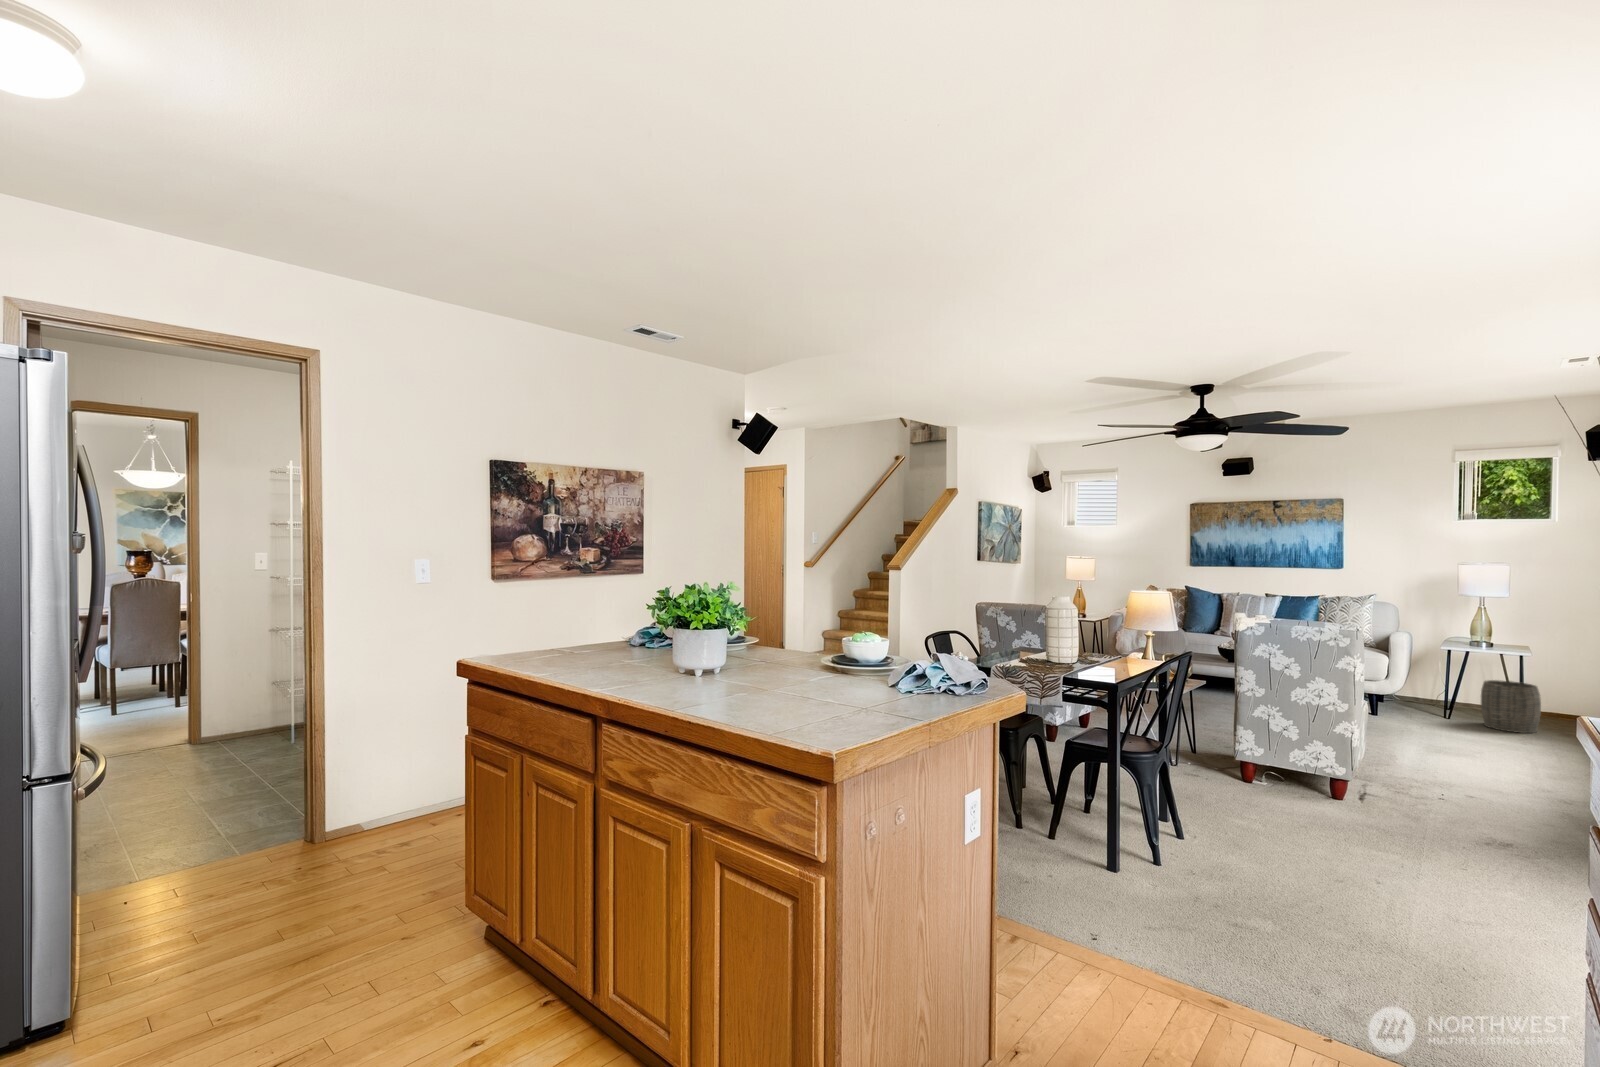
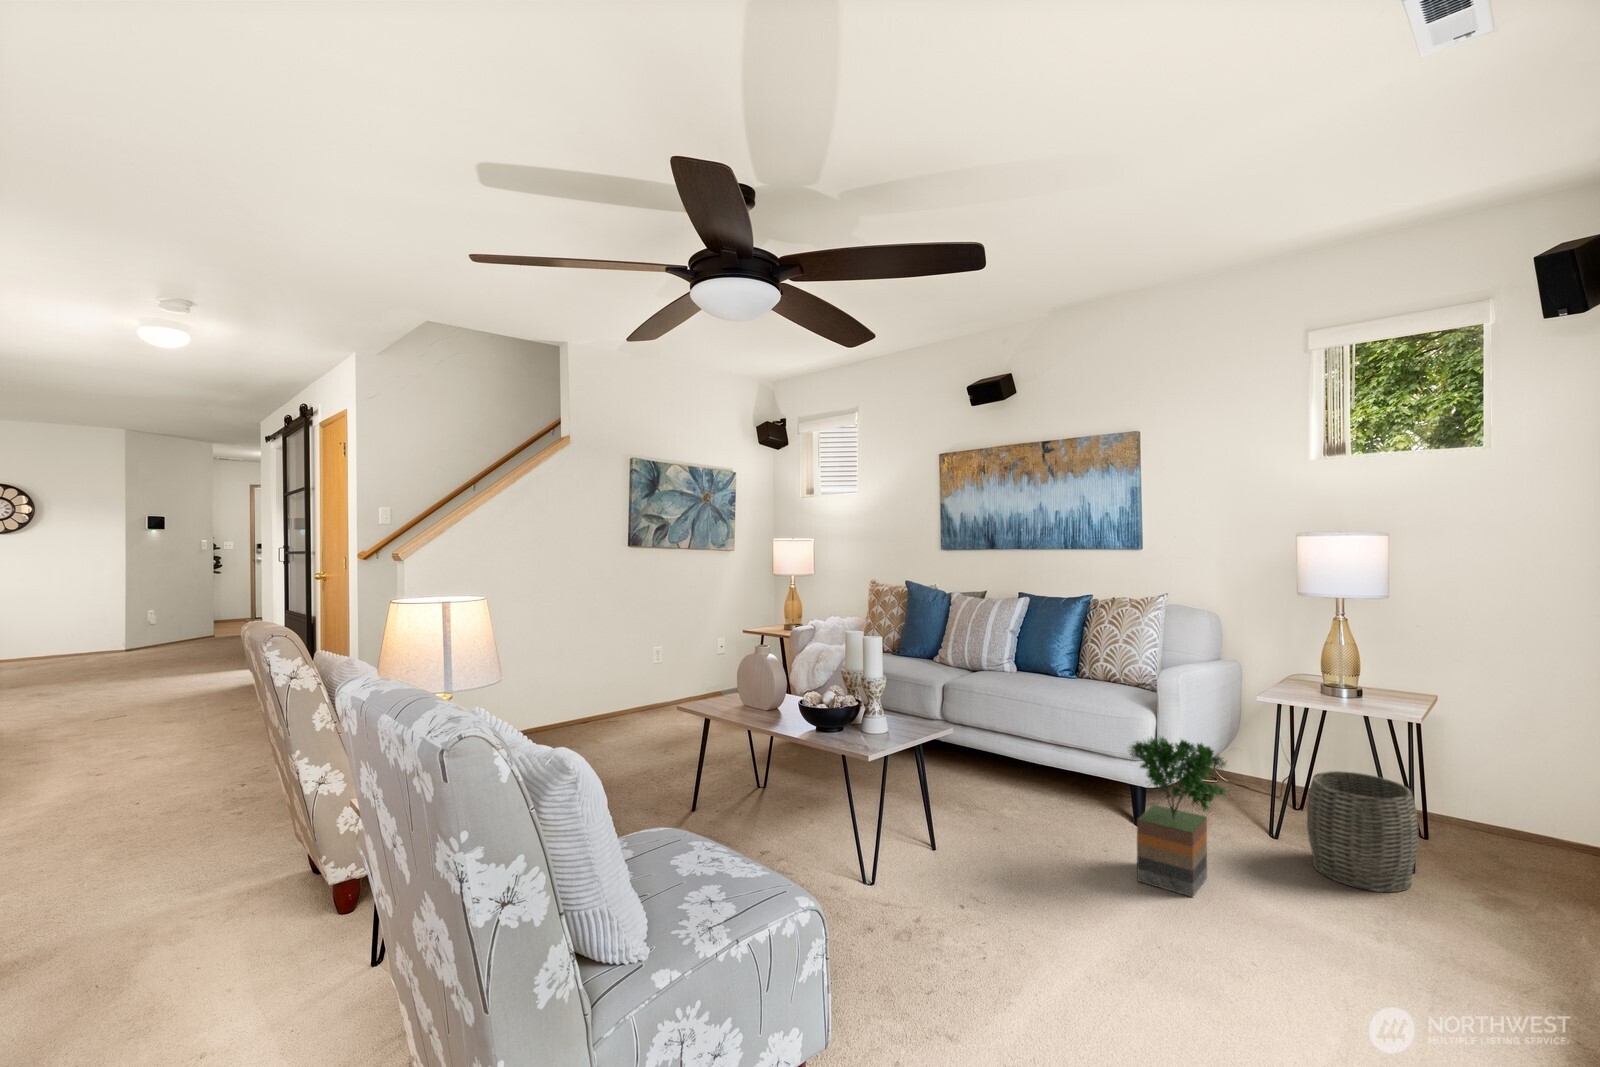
potted tree: none [1395,659,1458,734] -> present [1129,737,1226,897]

